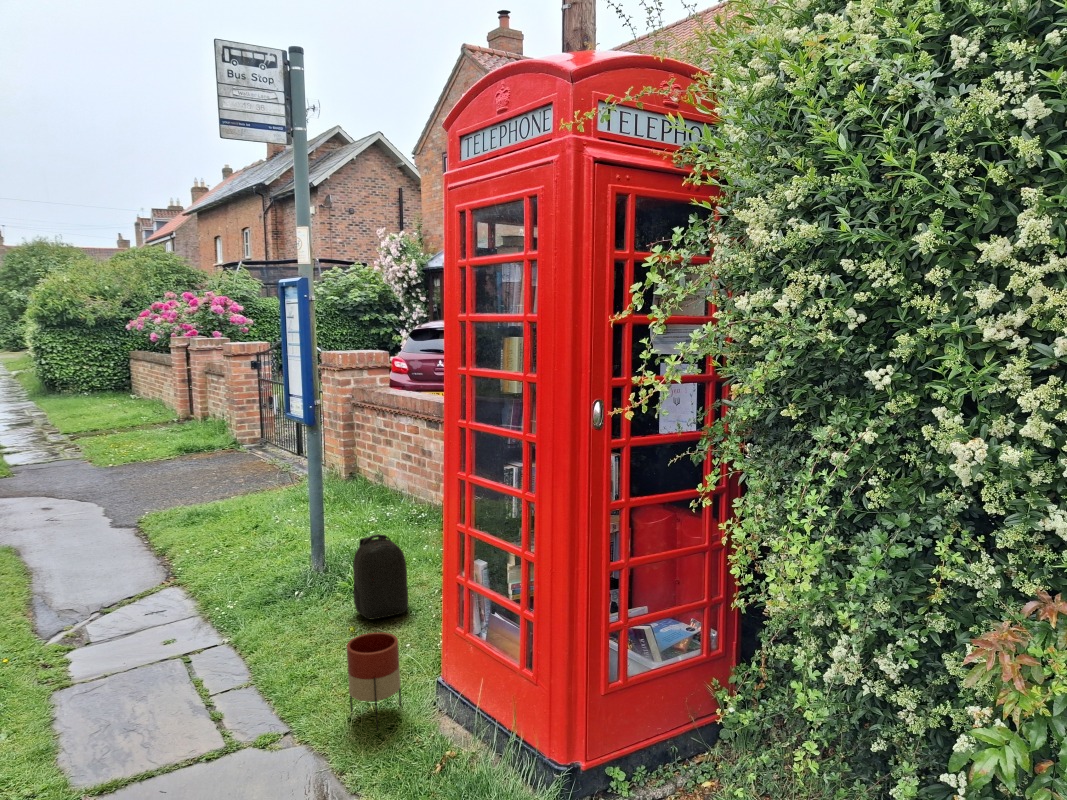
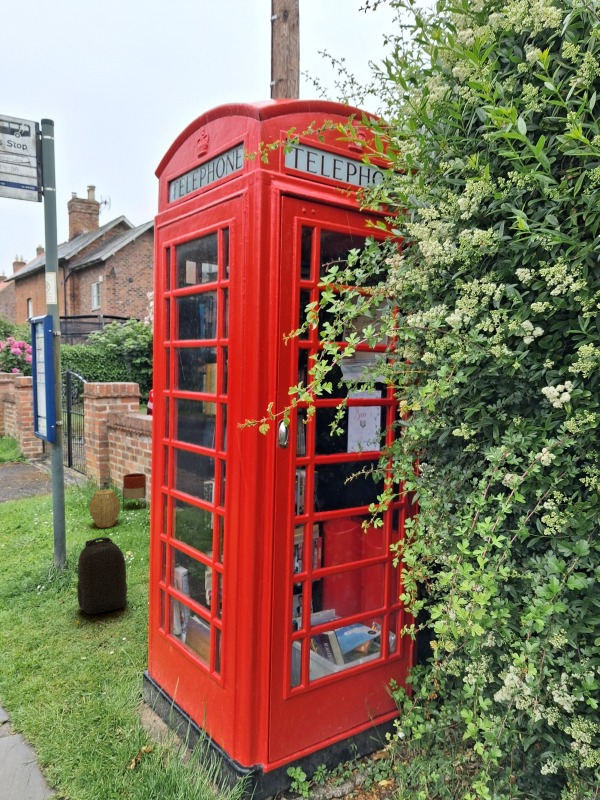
woven basket: none [346,483,382,528] -> present [89,490,120,528]
planter: present [347,632,401,730] -> present [123,473,146,510]

